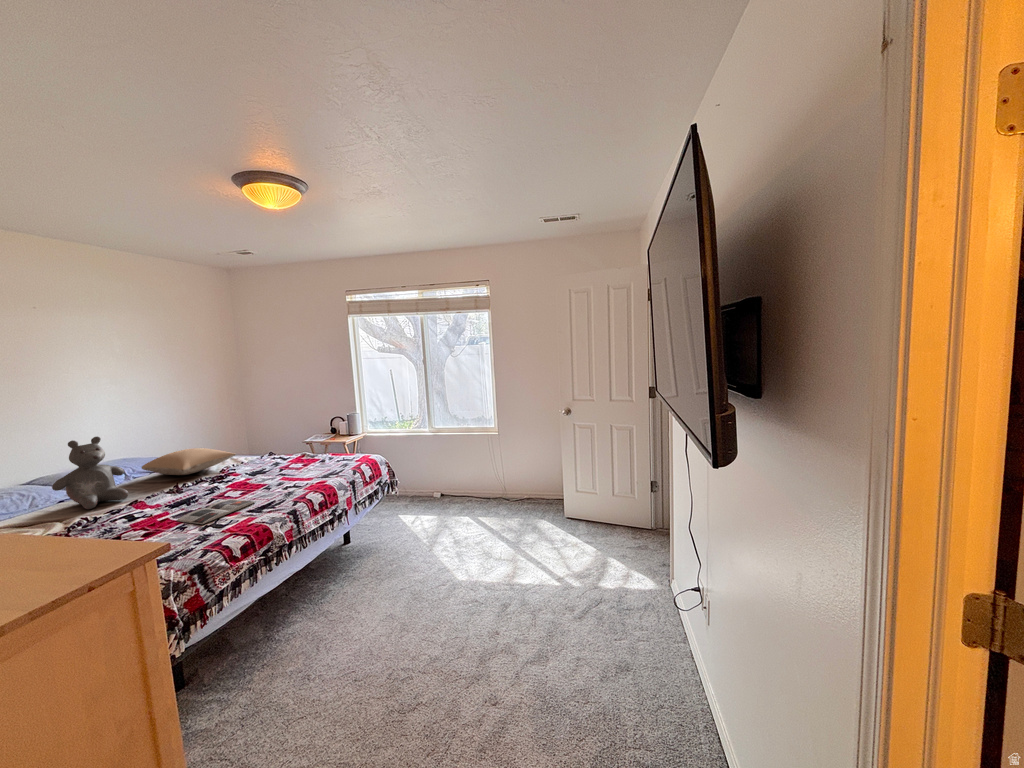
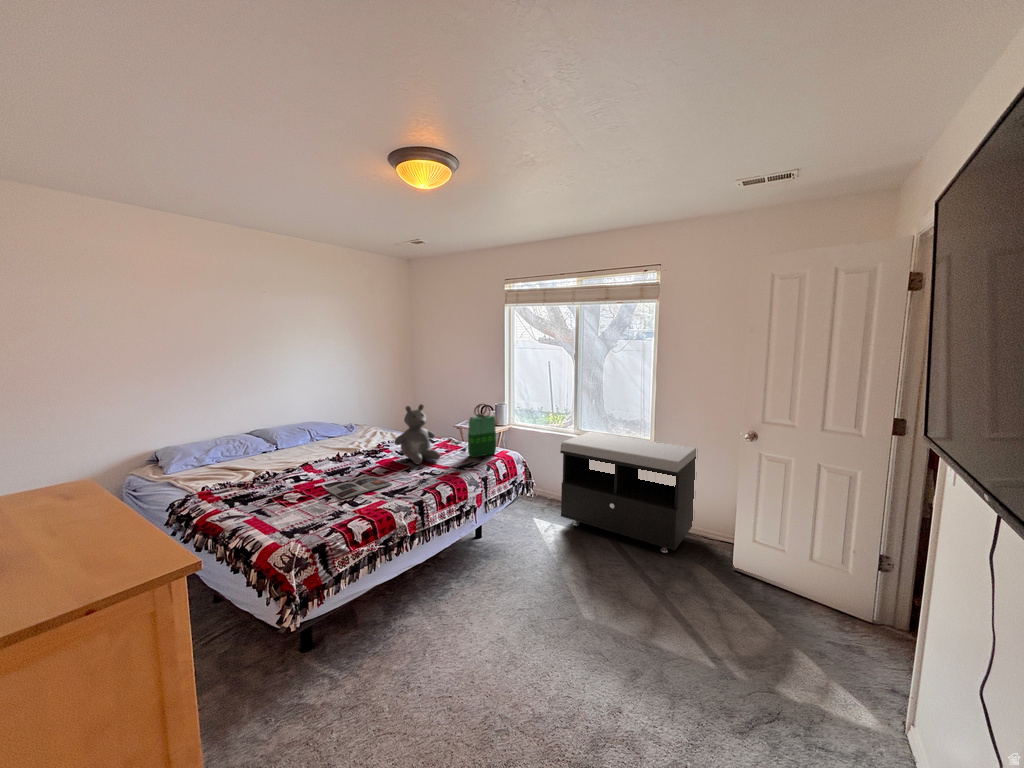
tote bag: none [327,413,357,466] -> present [468,404,496,457]
storage bench: none [420,428,535,518] -> present [560,432,696,553]
teddy bear: present [52,437,129,509] -> present [395,404,441,464]
pillow: present [141,448,236,475] -> none [322,421,393,444]

